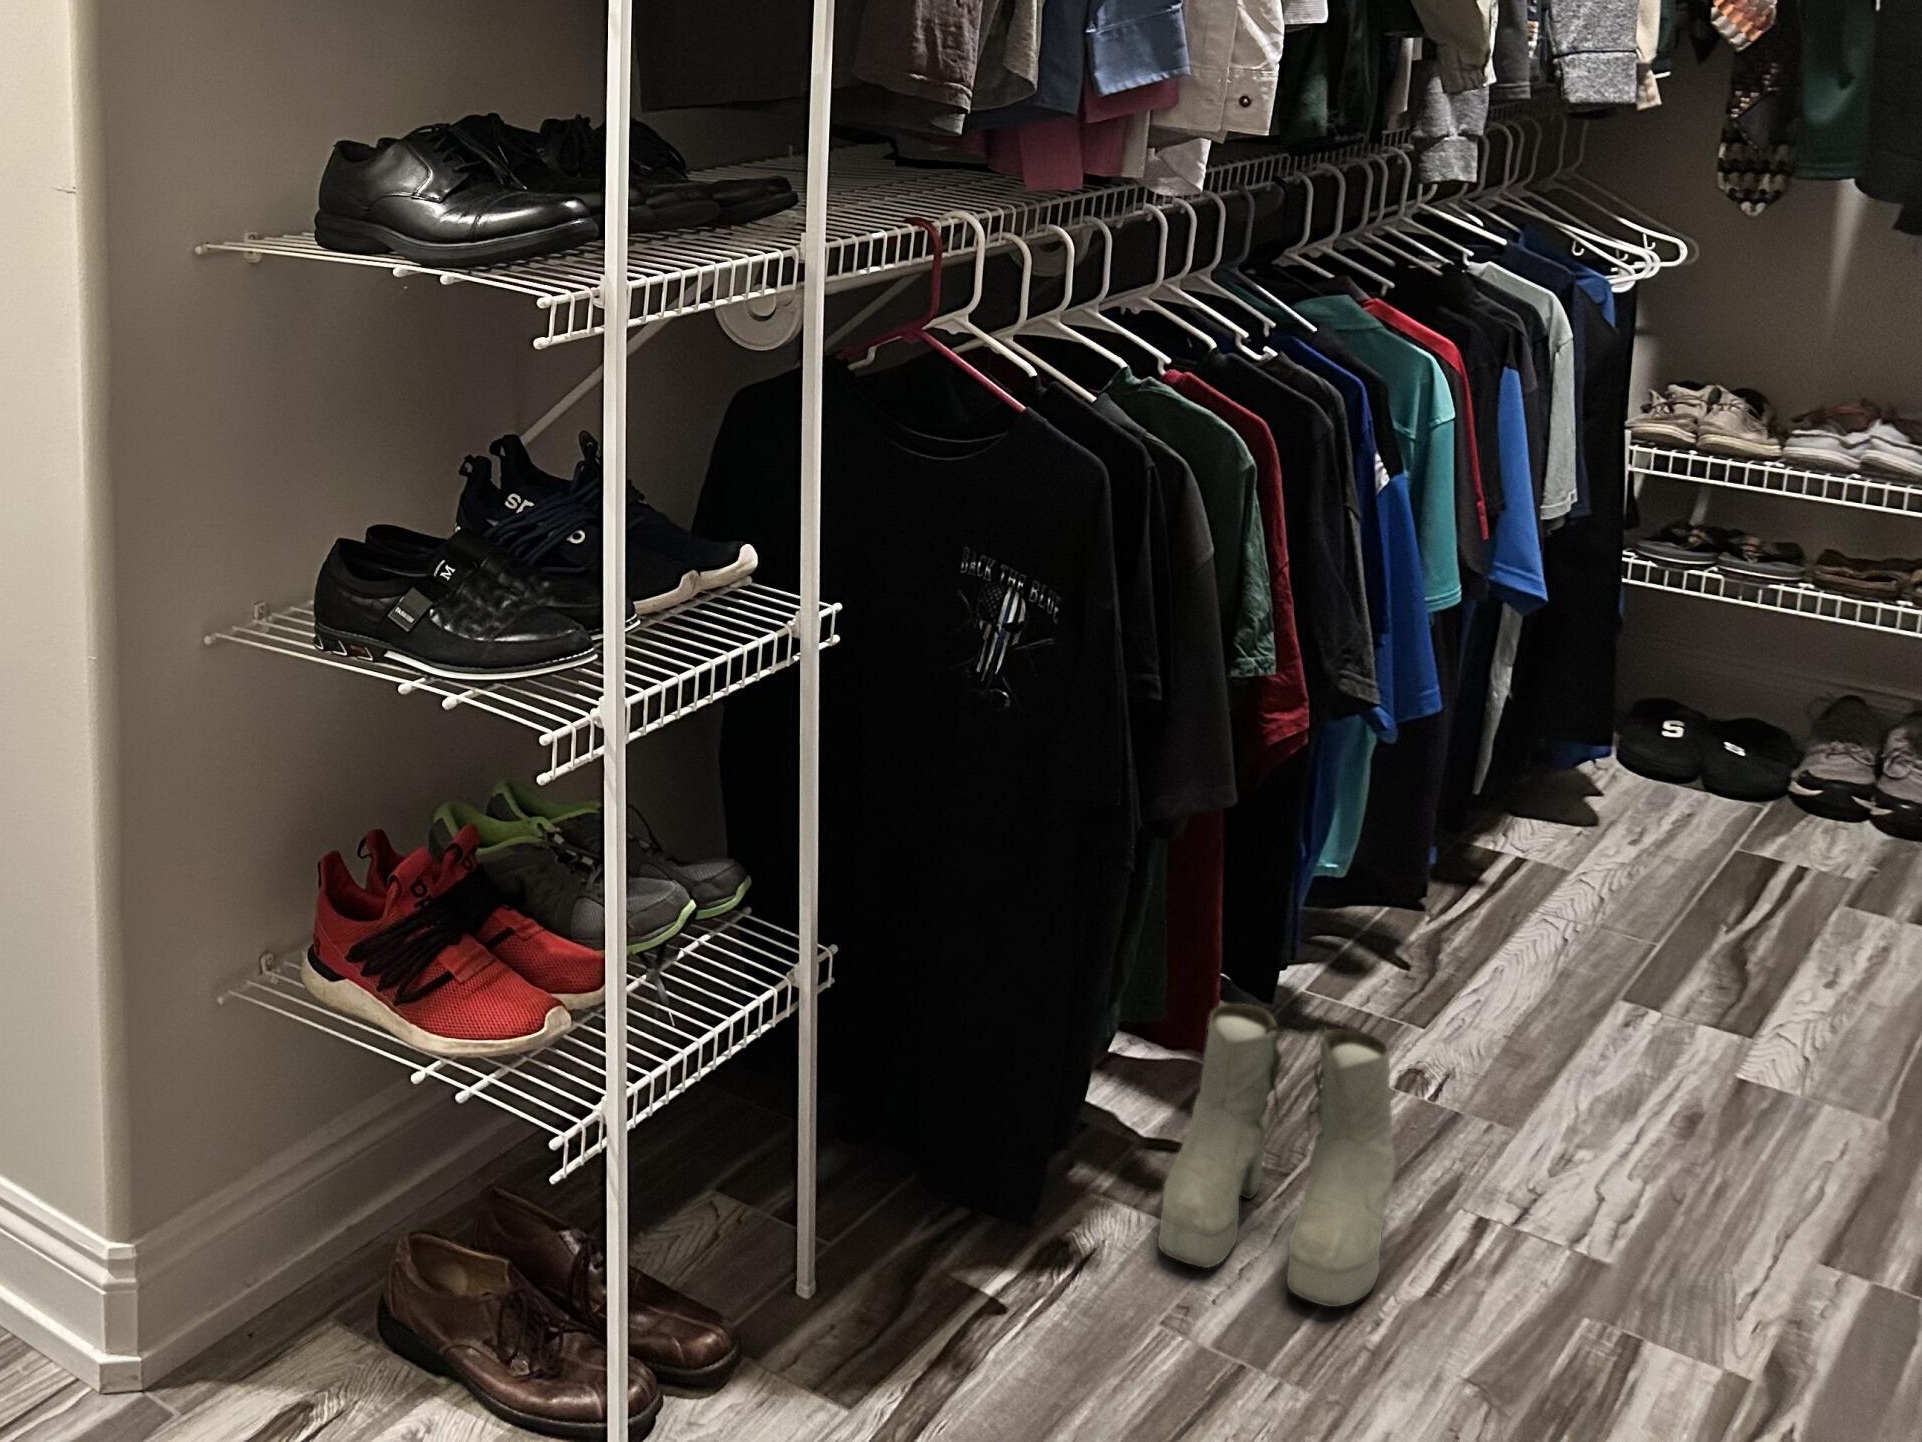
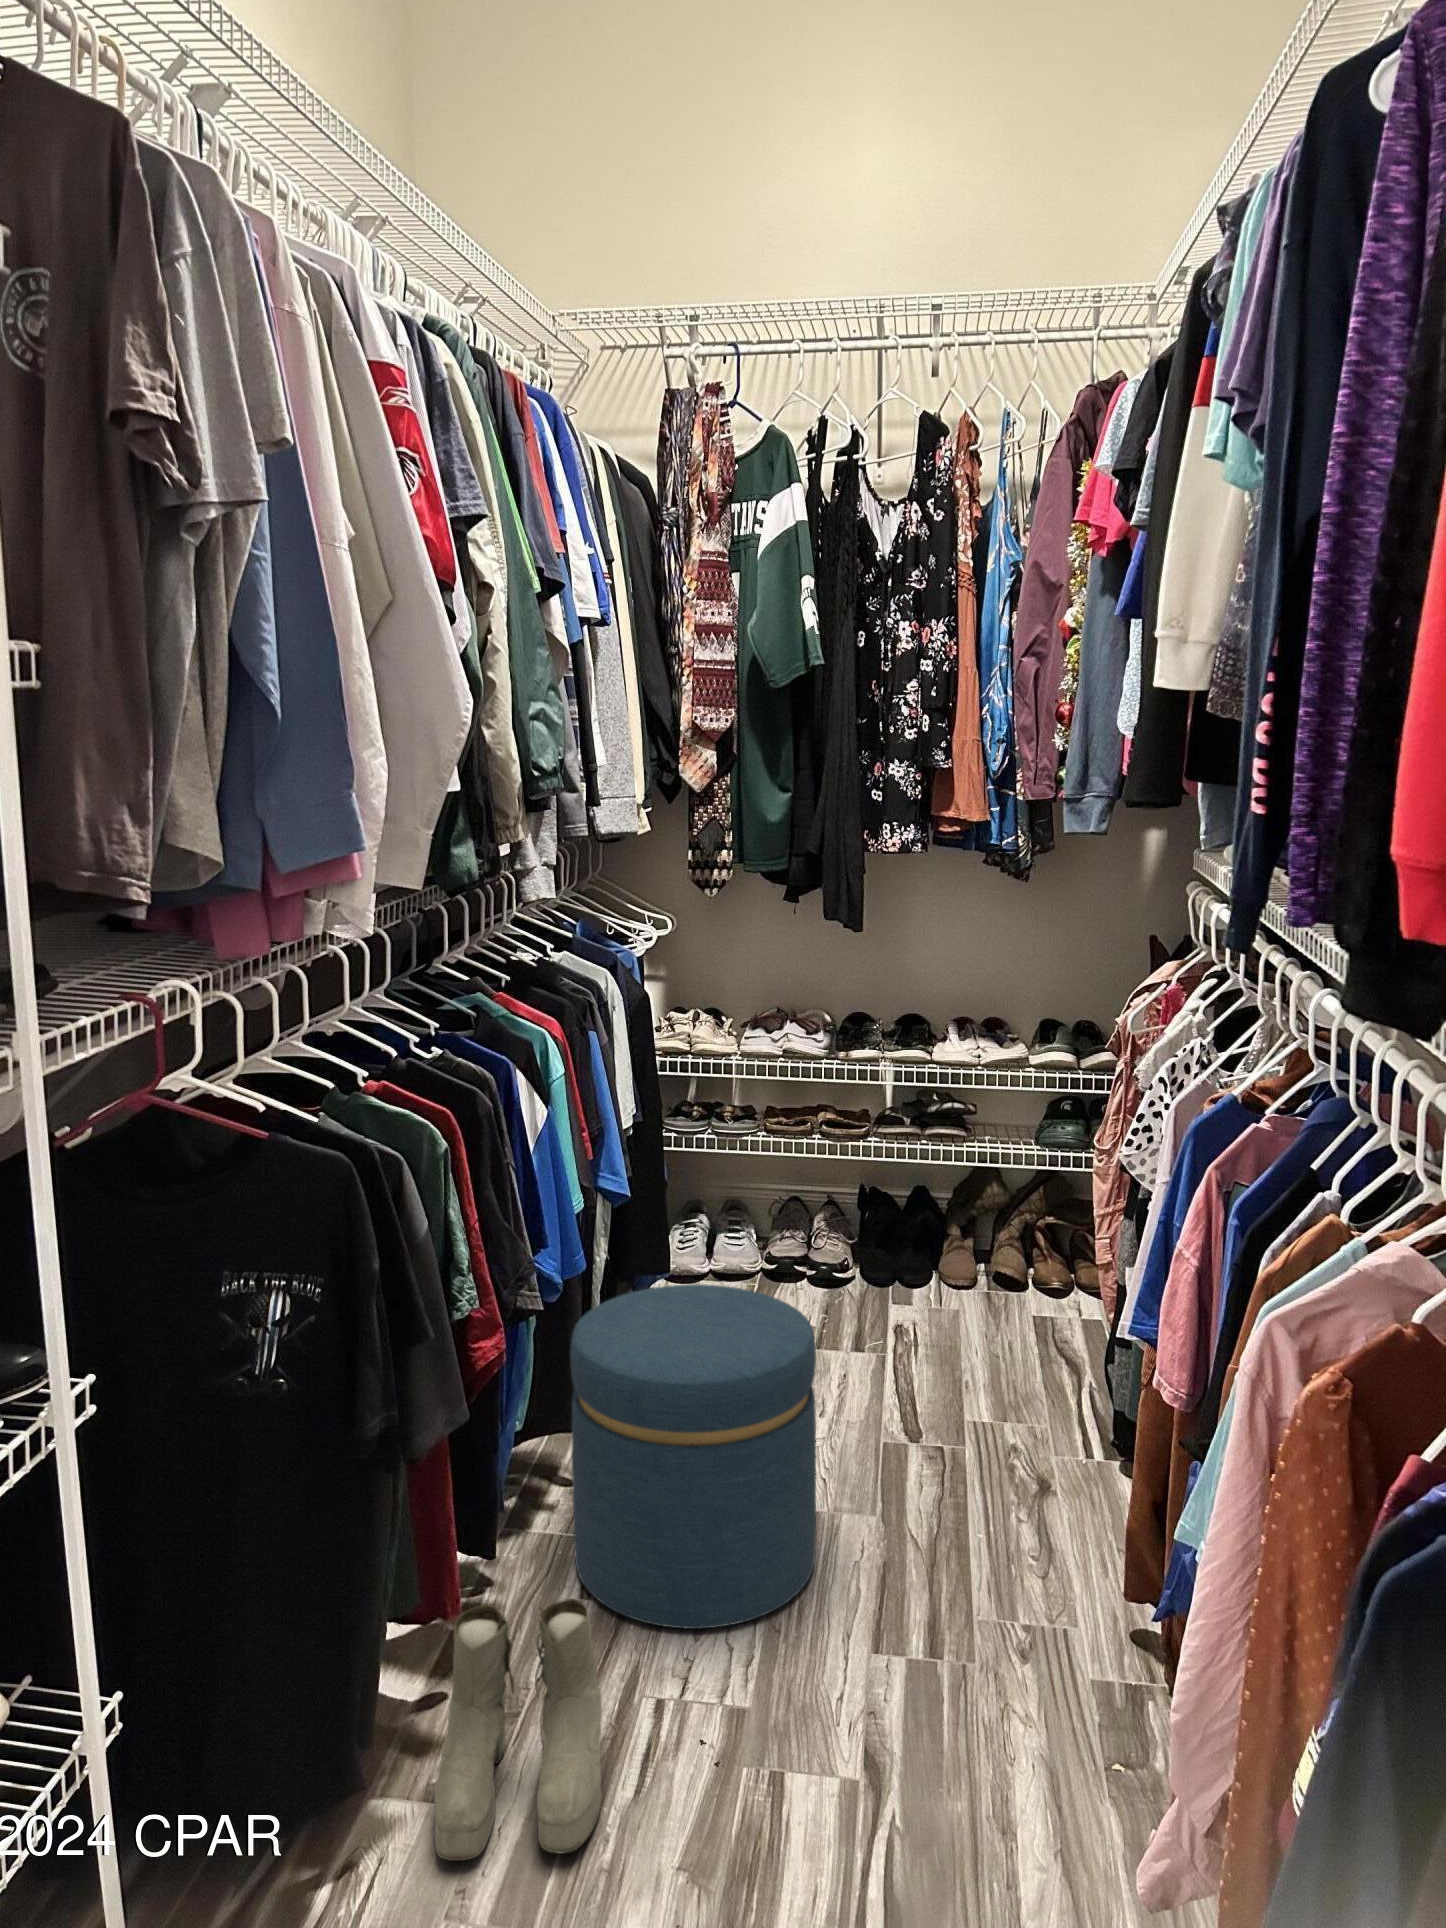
ottoman: none [1392,721,1808,1181] -> present [570,1285,816,1629]

